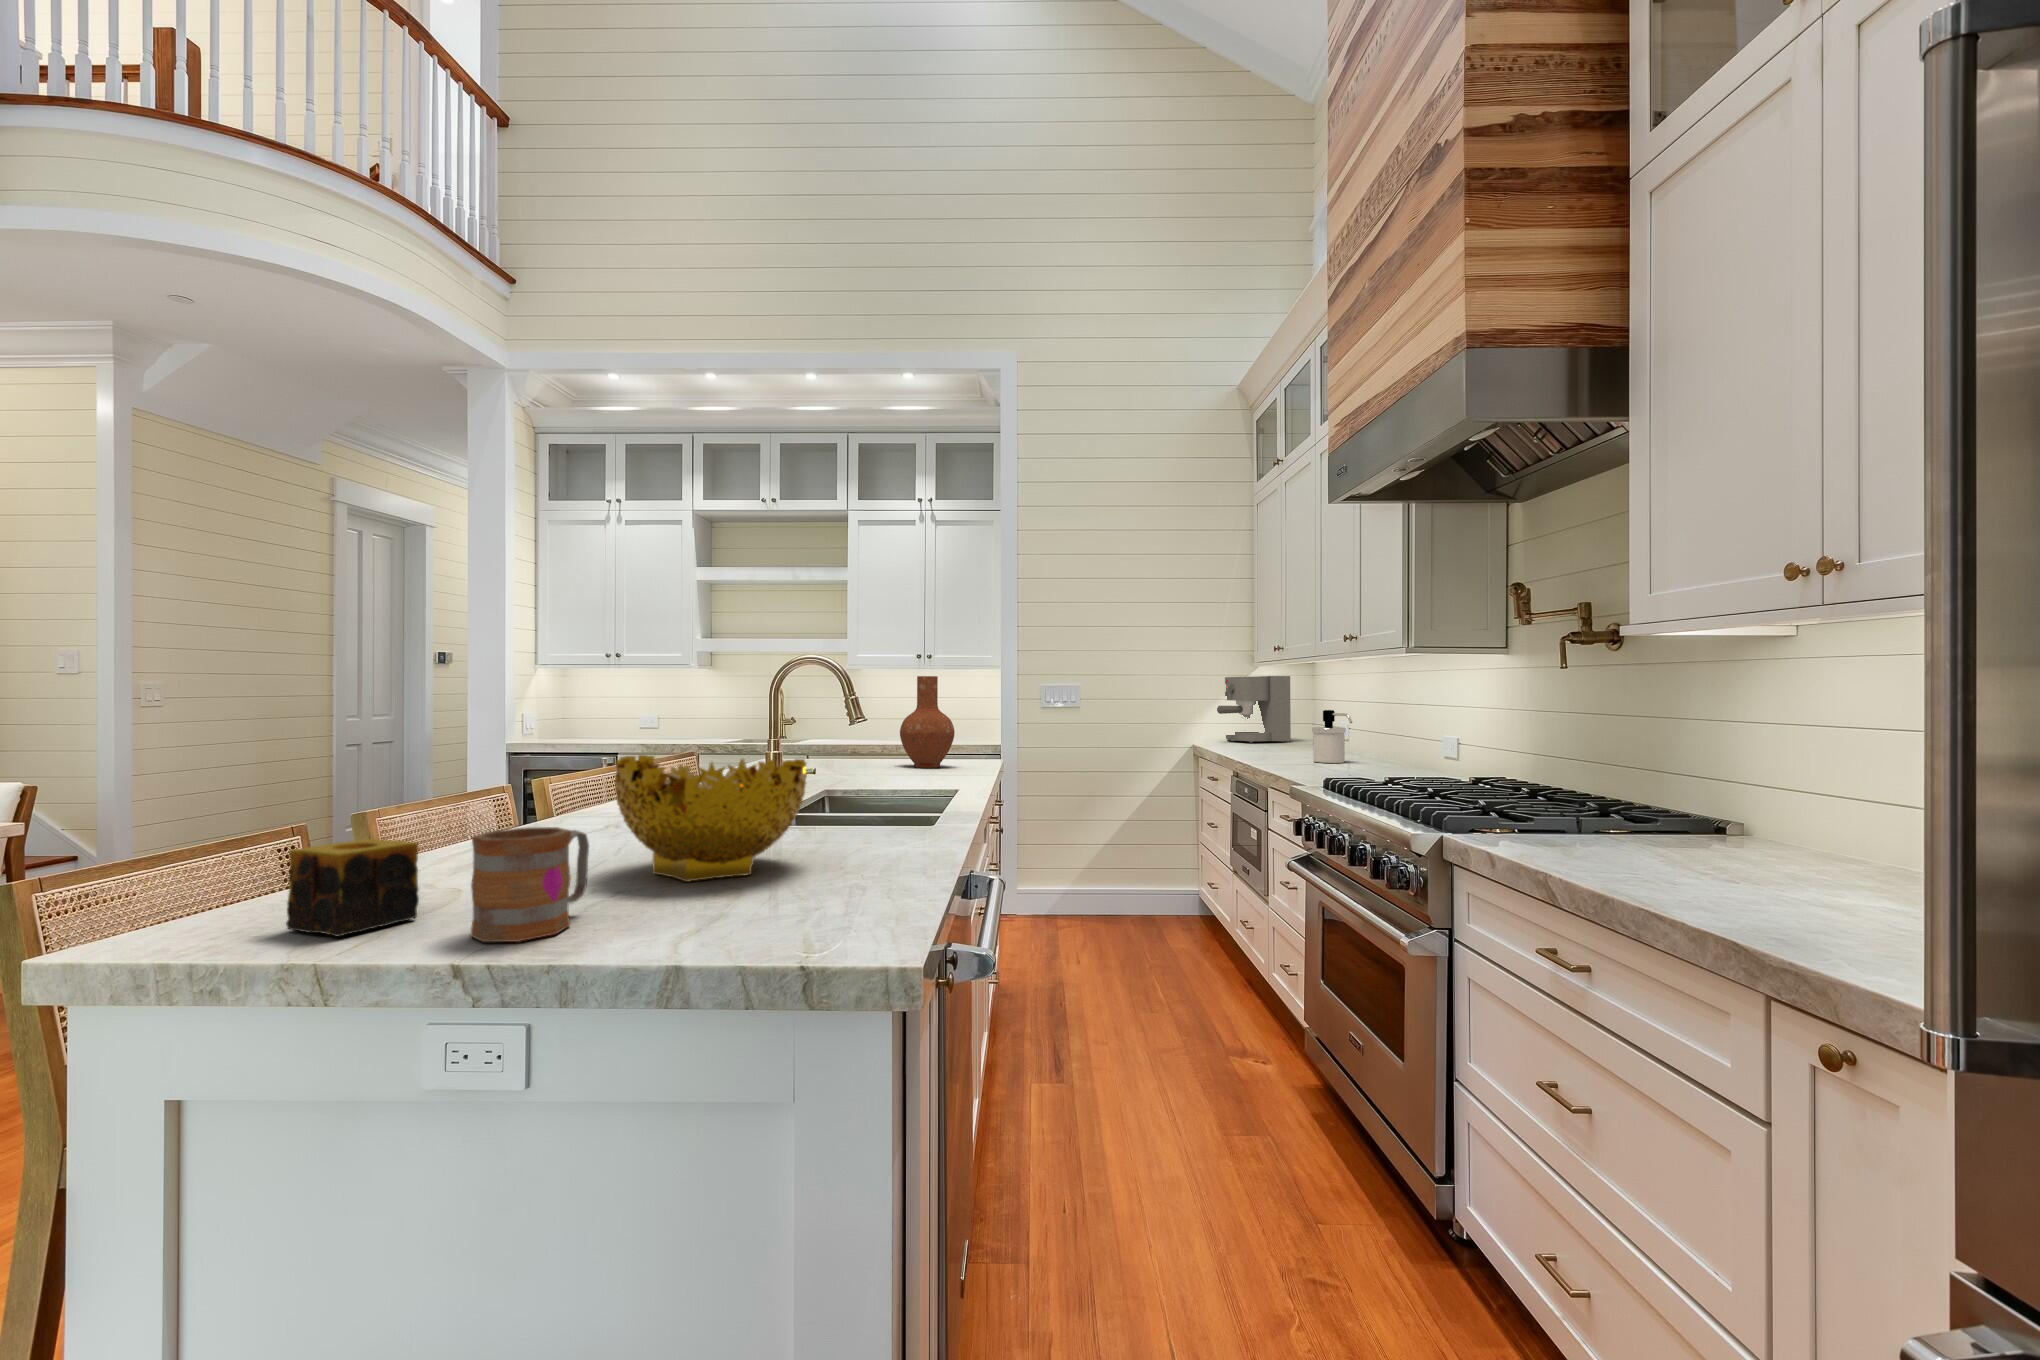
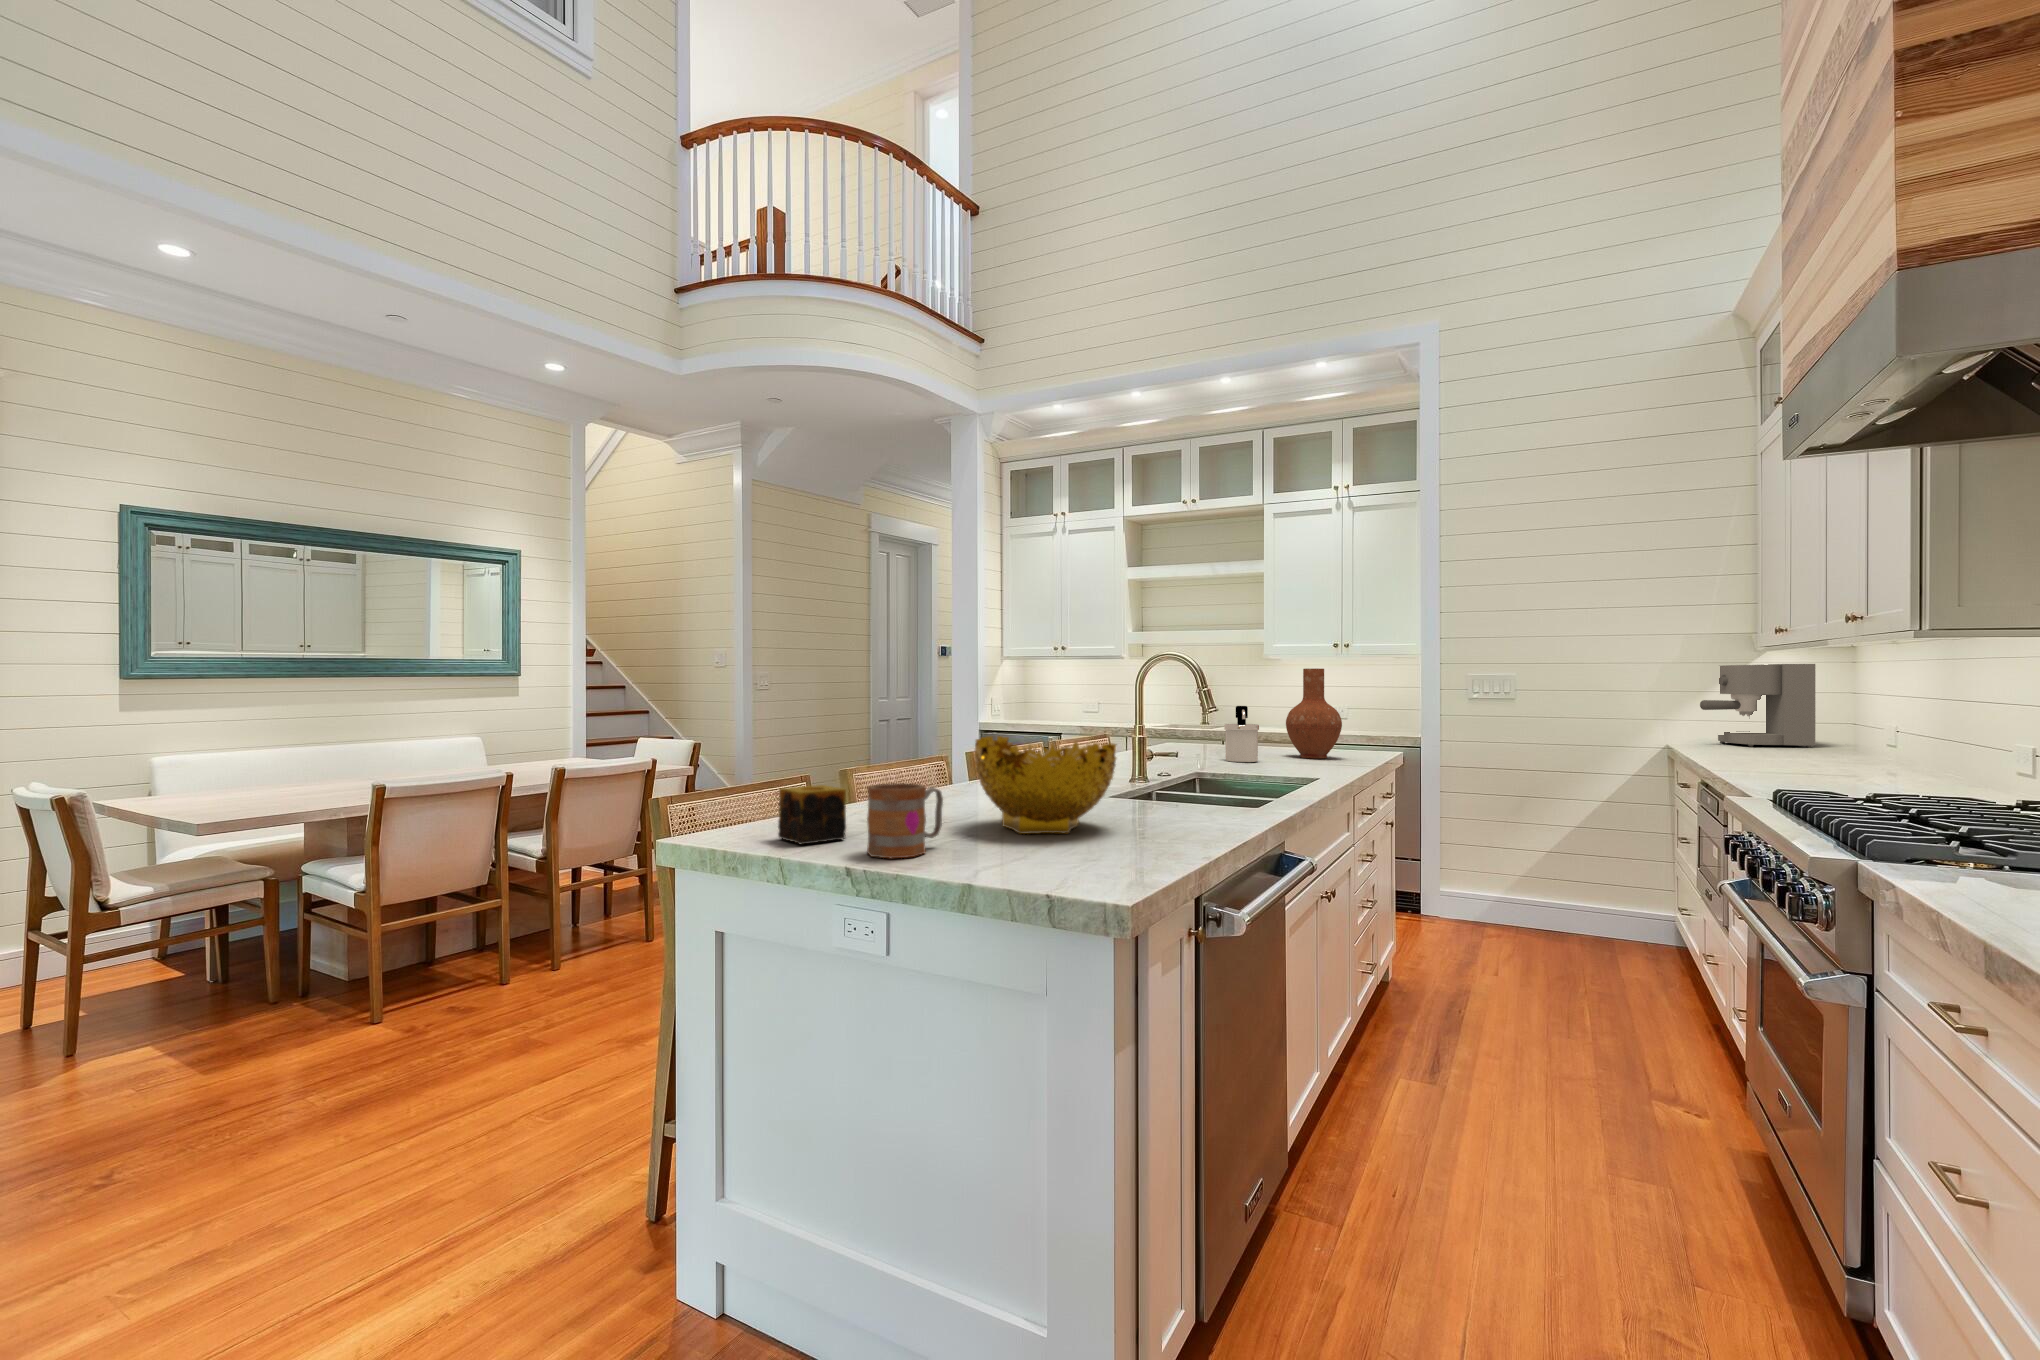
soap dispenser: present [1312,710,1352,763] -> present [1224,706,1259,762]

